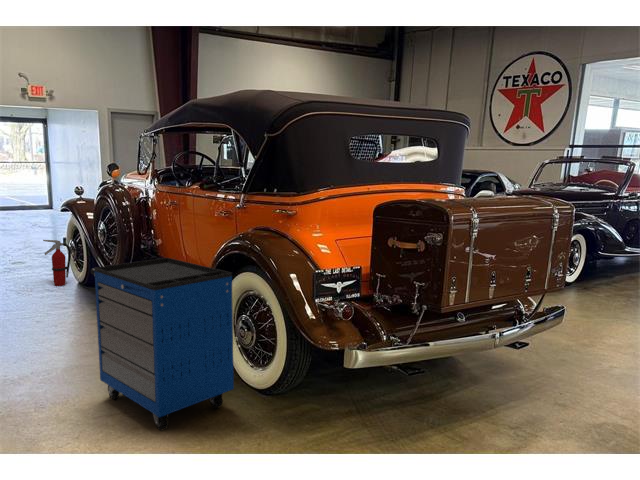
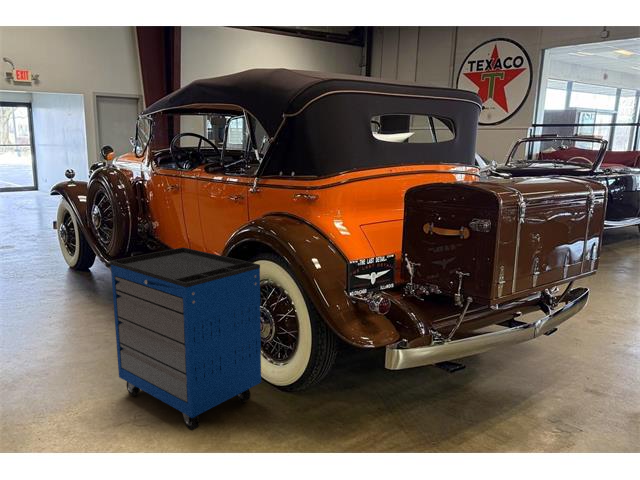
fire extinguisher: present [43,240,71,286] -> none [30,224,61,271]

